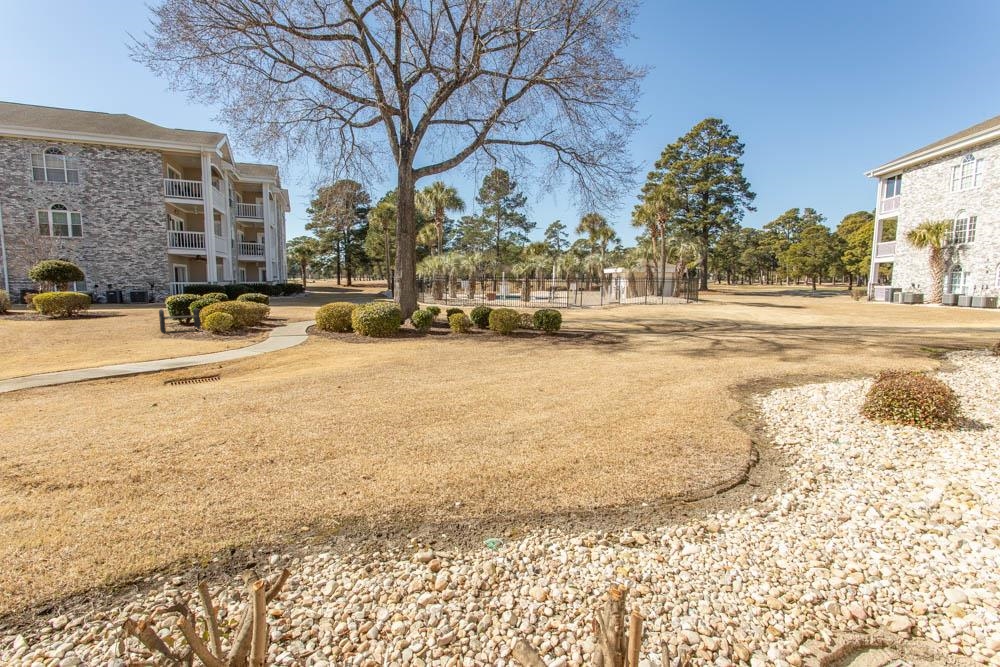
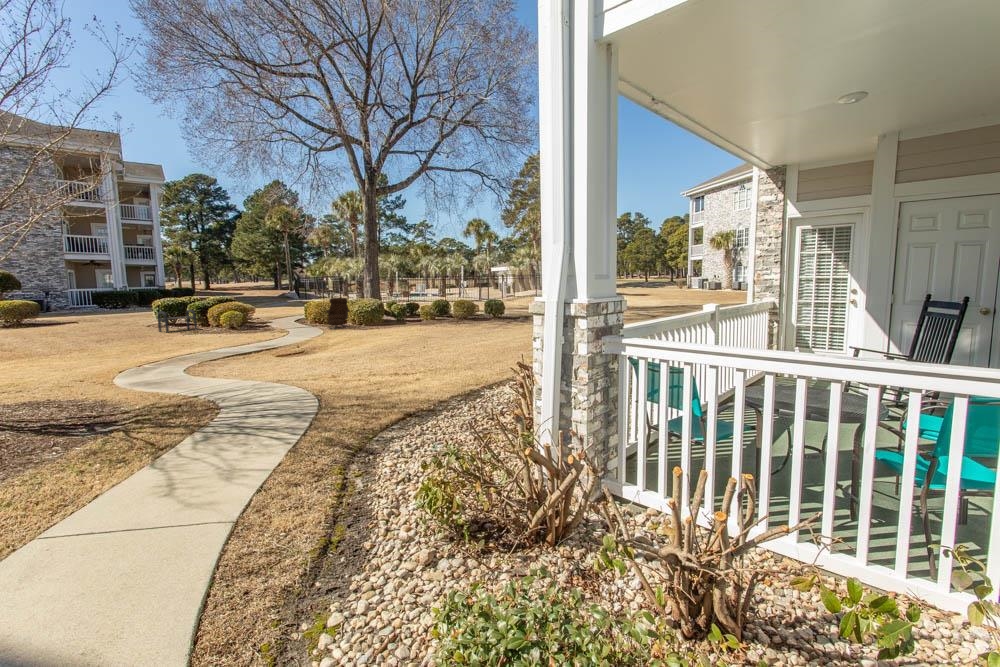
lounge chair: none [324,300,359,340] -> present [326,297,350,328]

